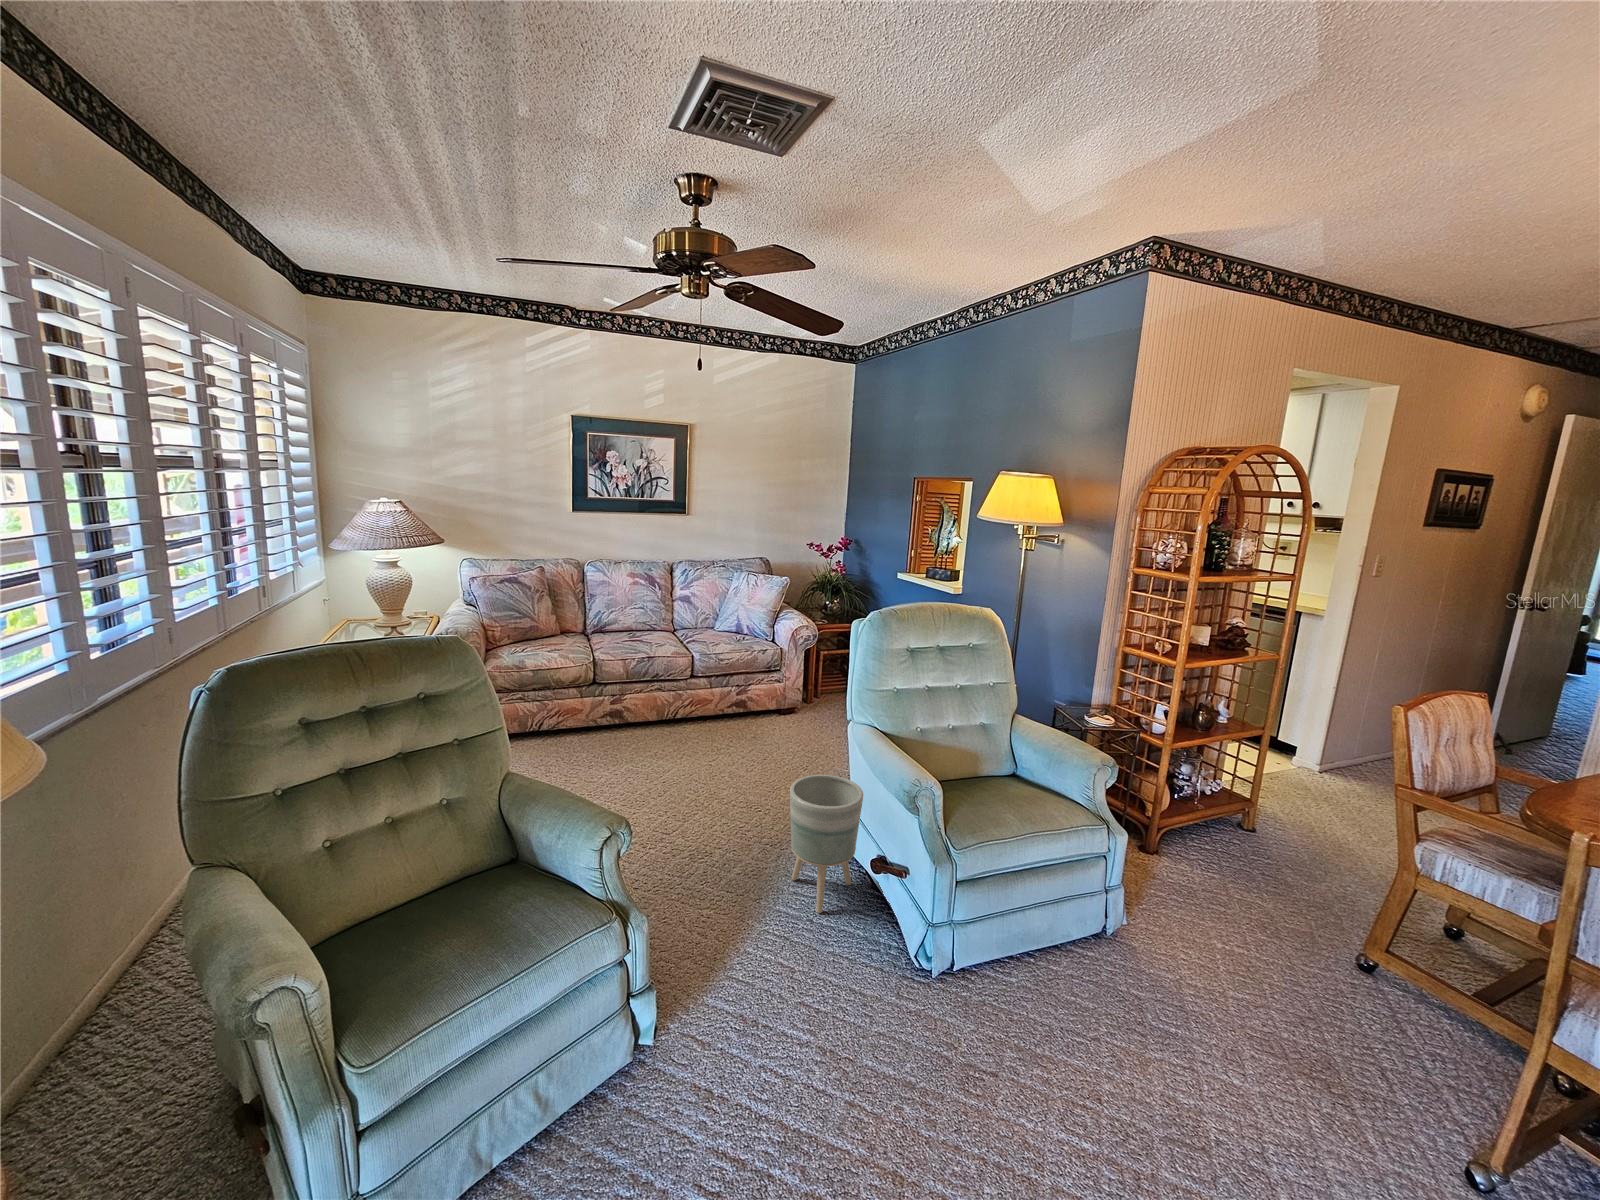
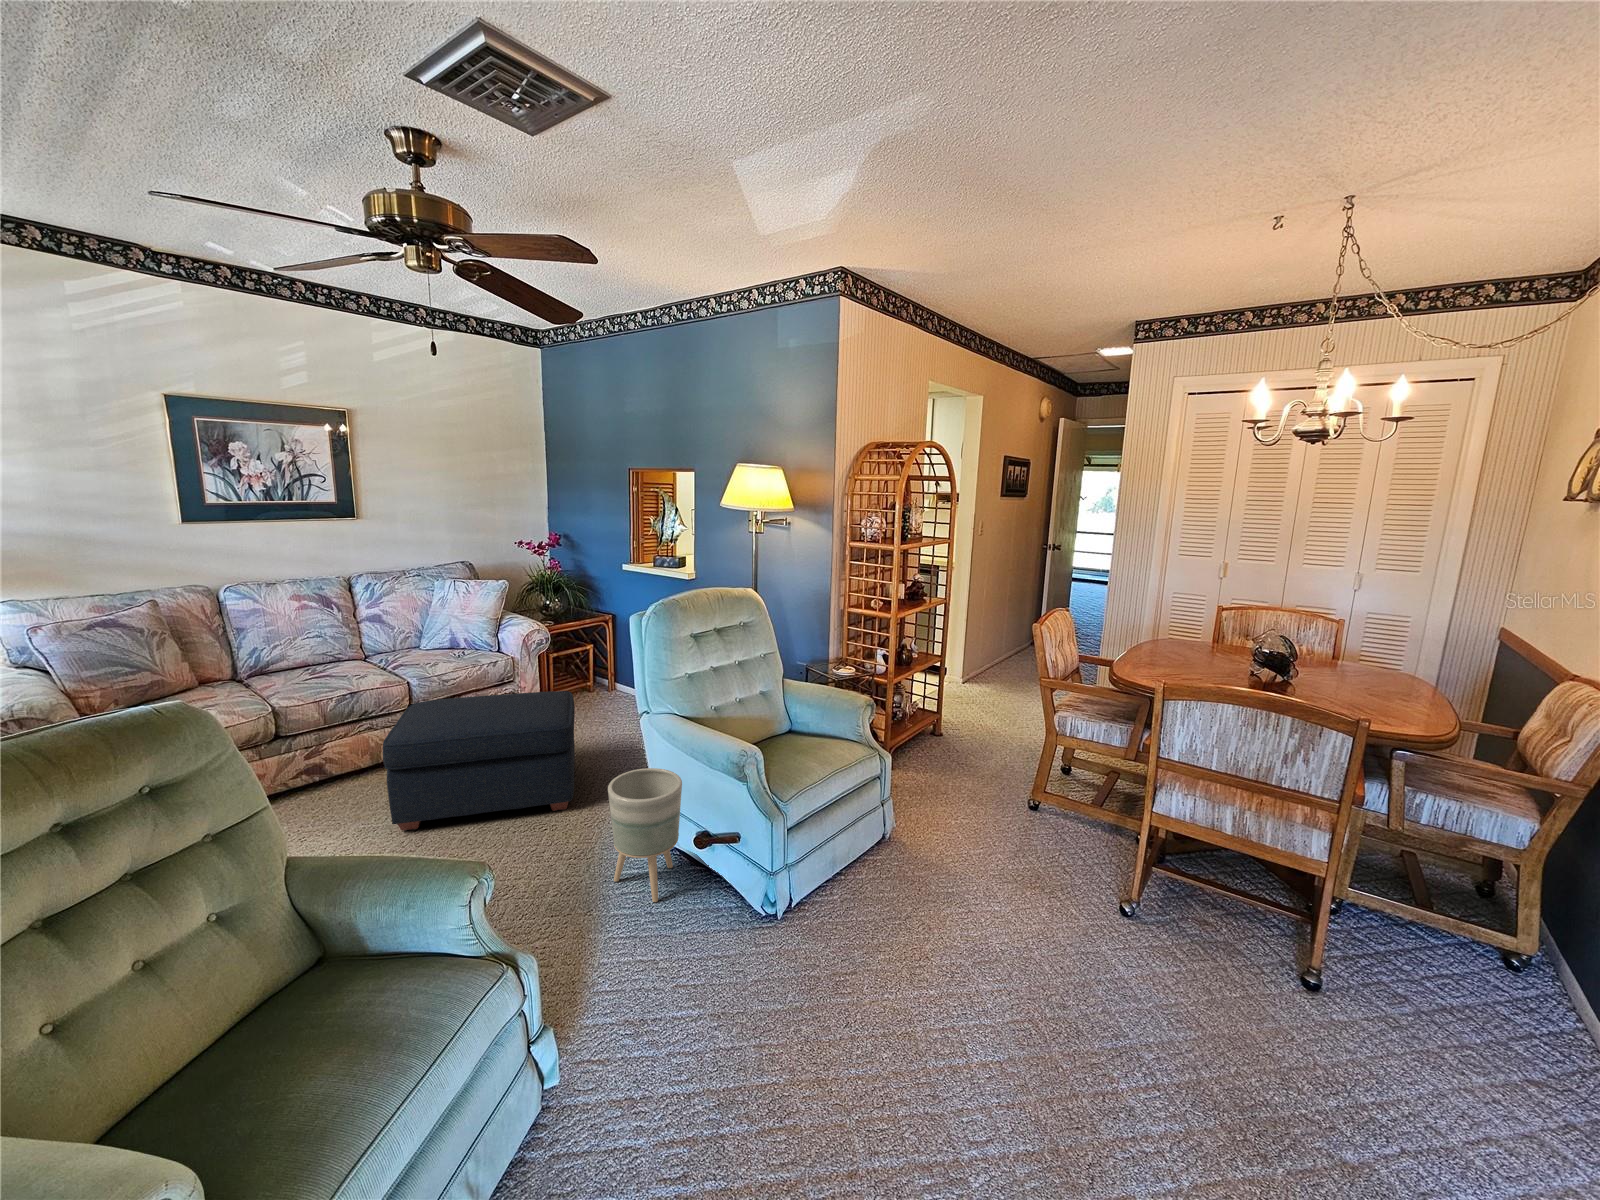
ottoman: none [646,674,812,798] -> present [383,691,575,831]

